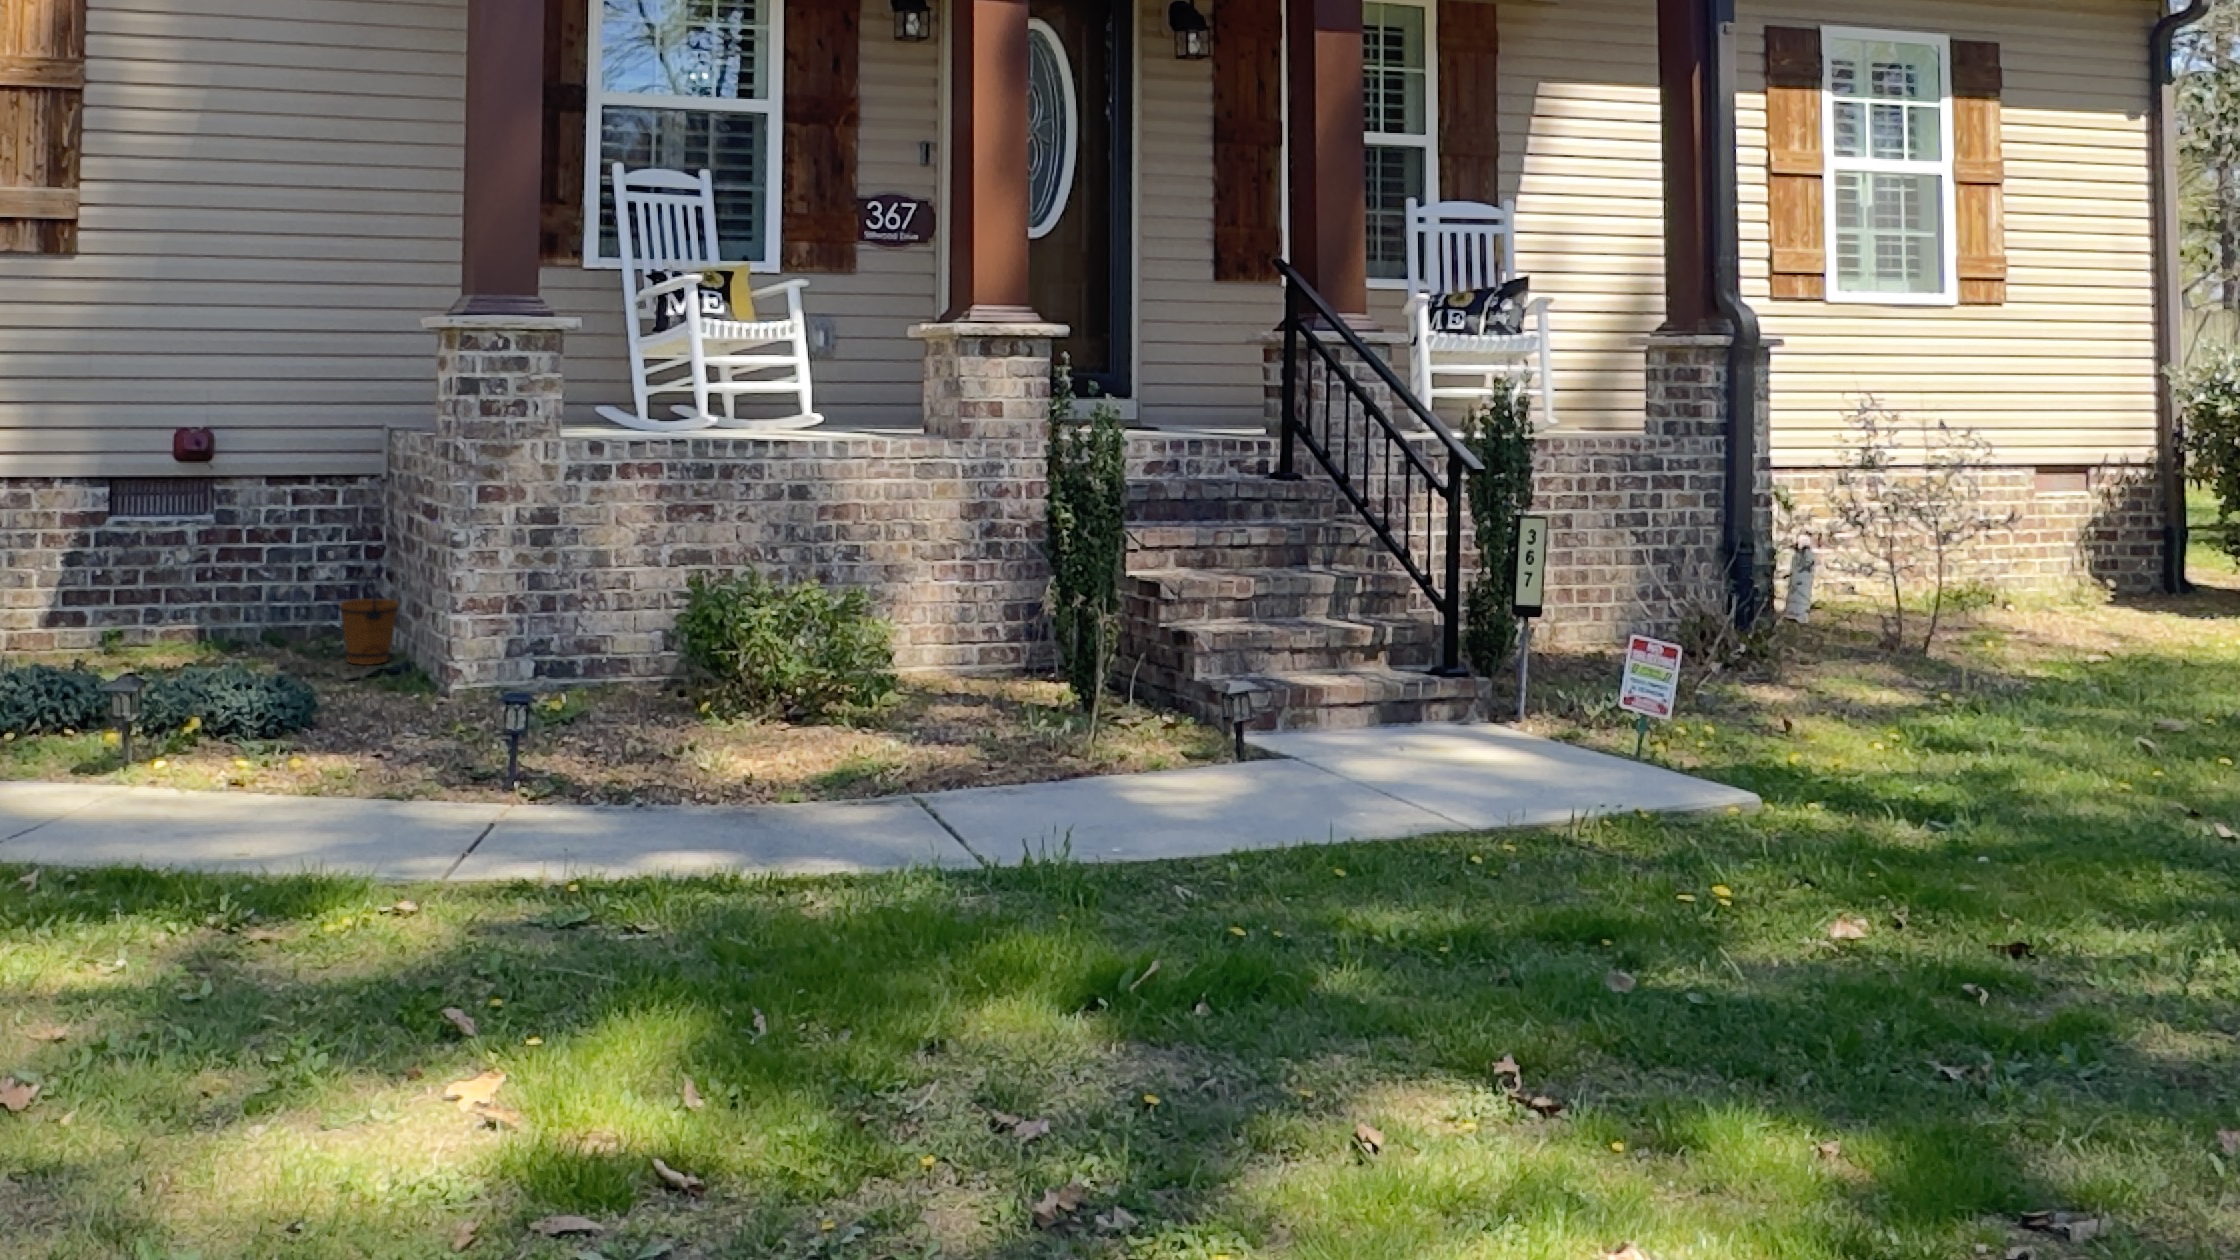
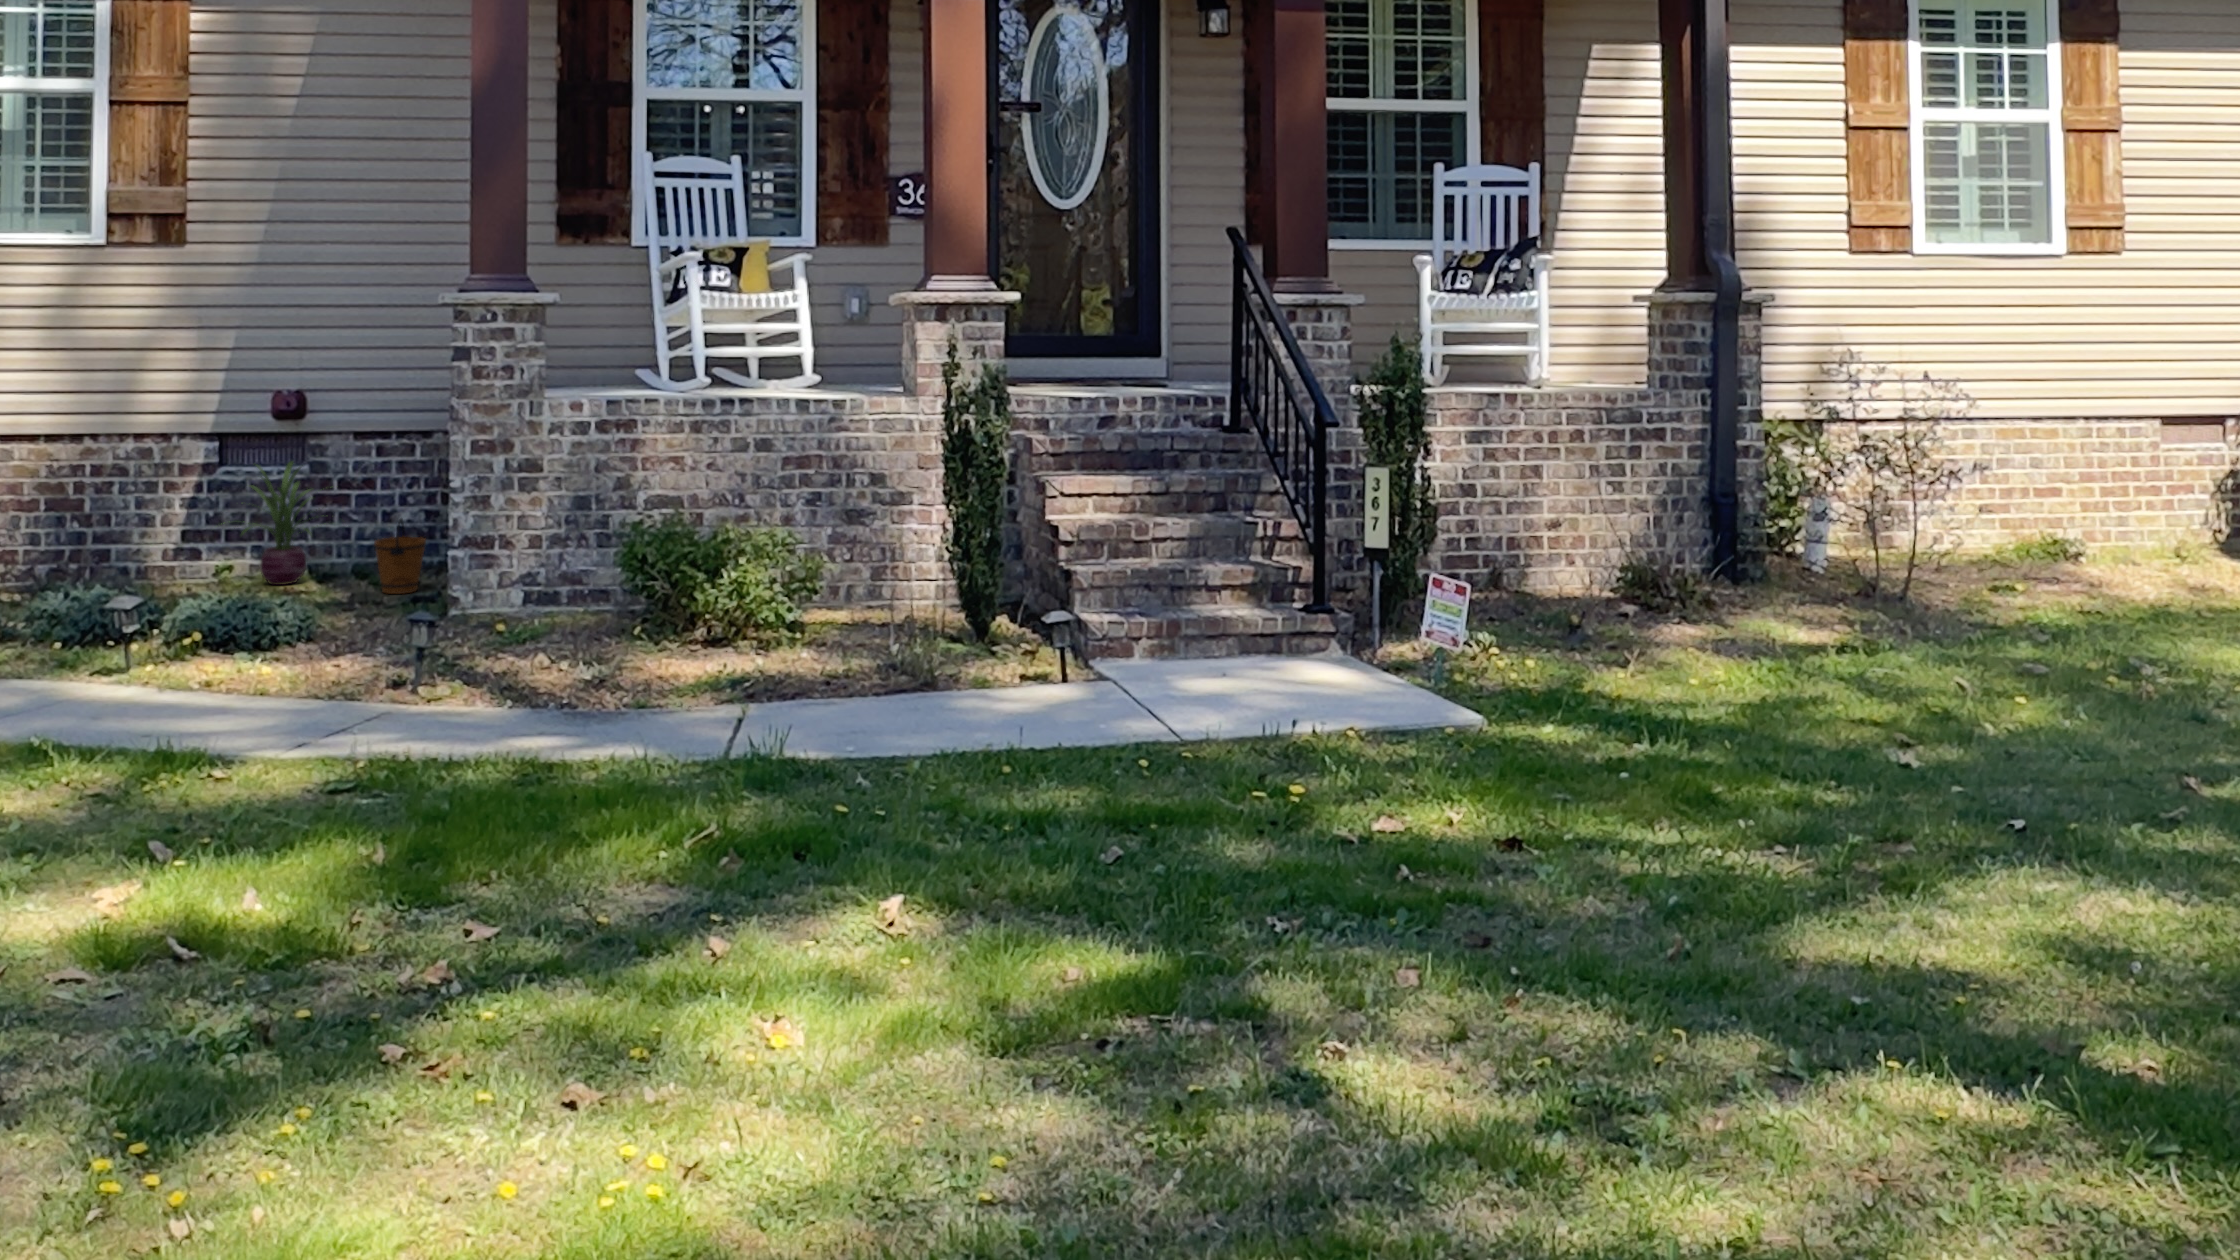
decorative plant: none [129,511,285,657] -> present [242,461,317,585]

